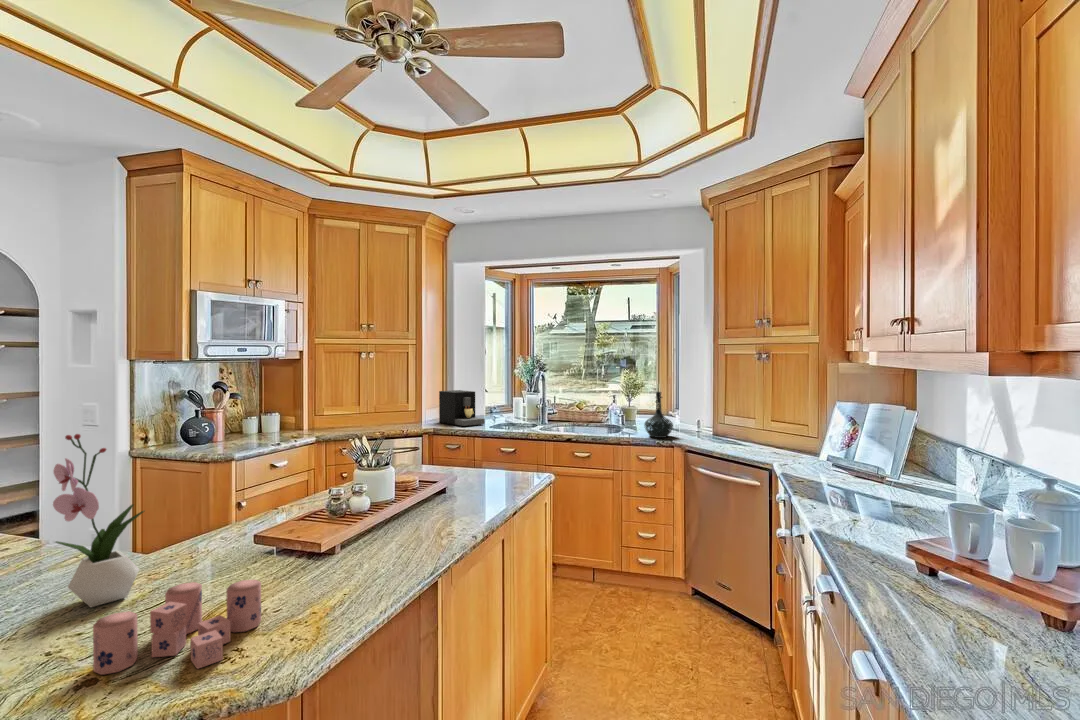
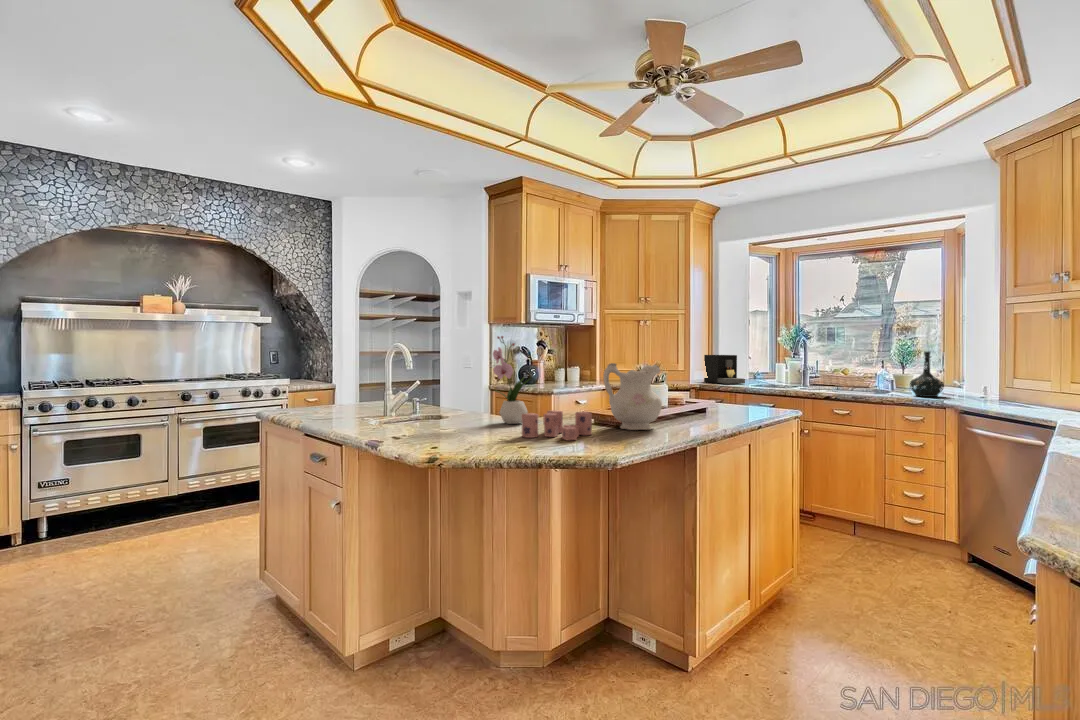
ceramic pitcher: none [288,470,390,587] -> present [603,363,662,430]

